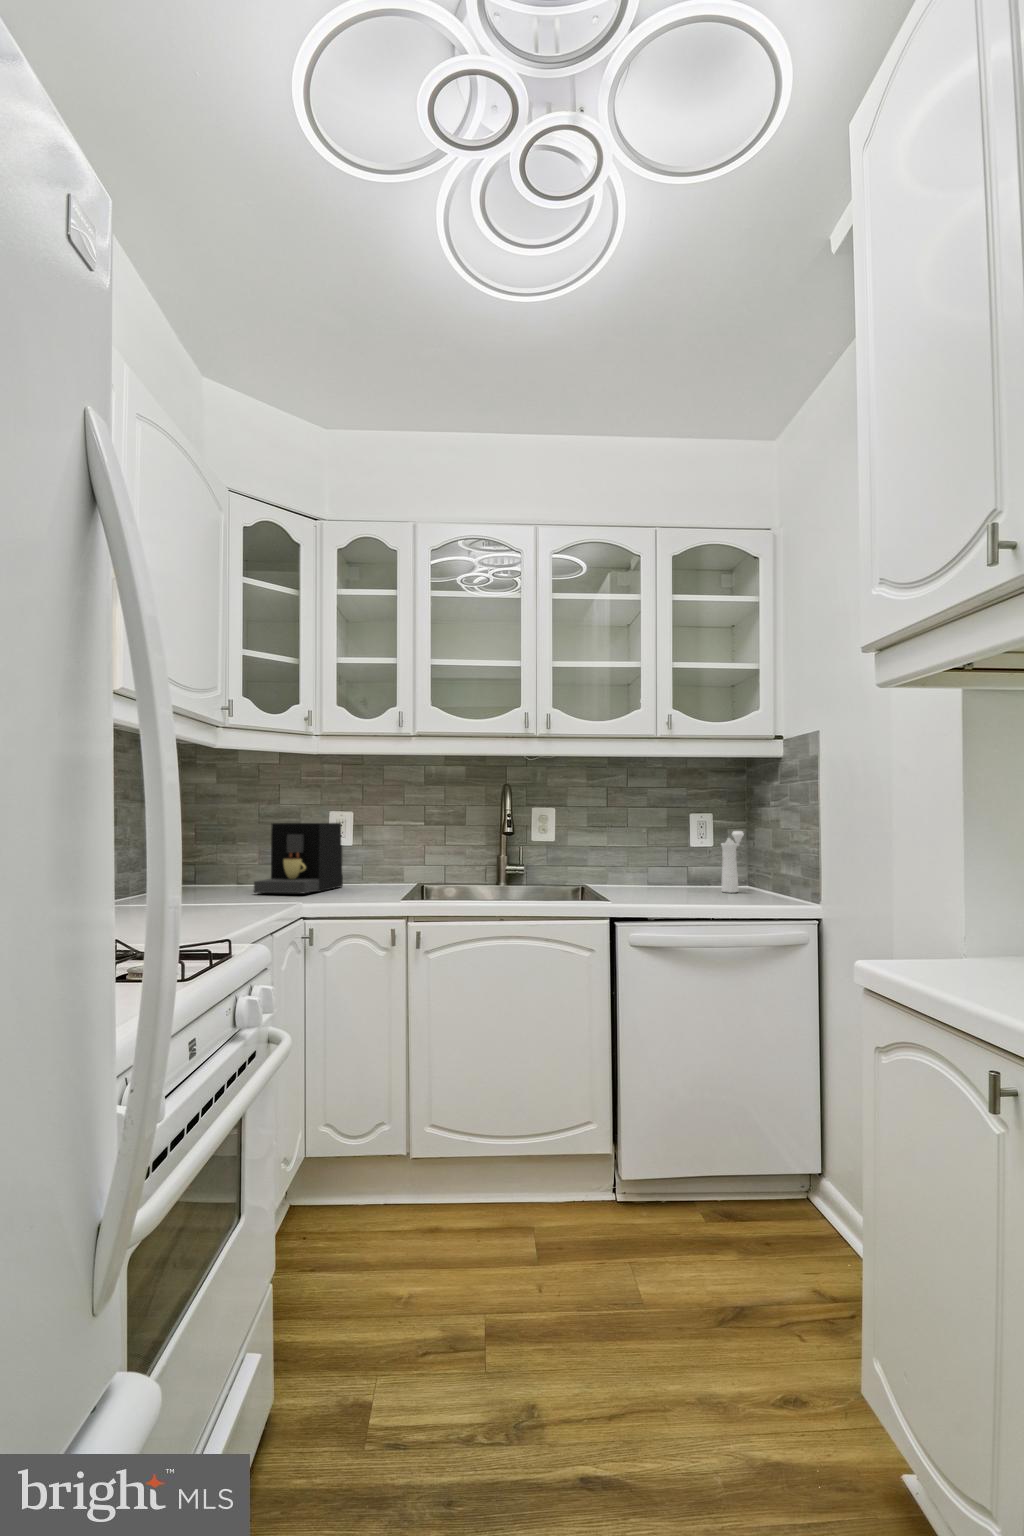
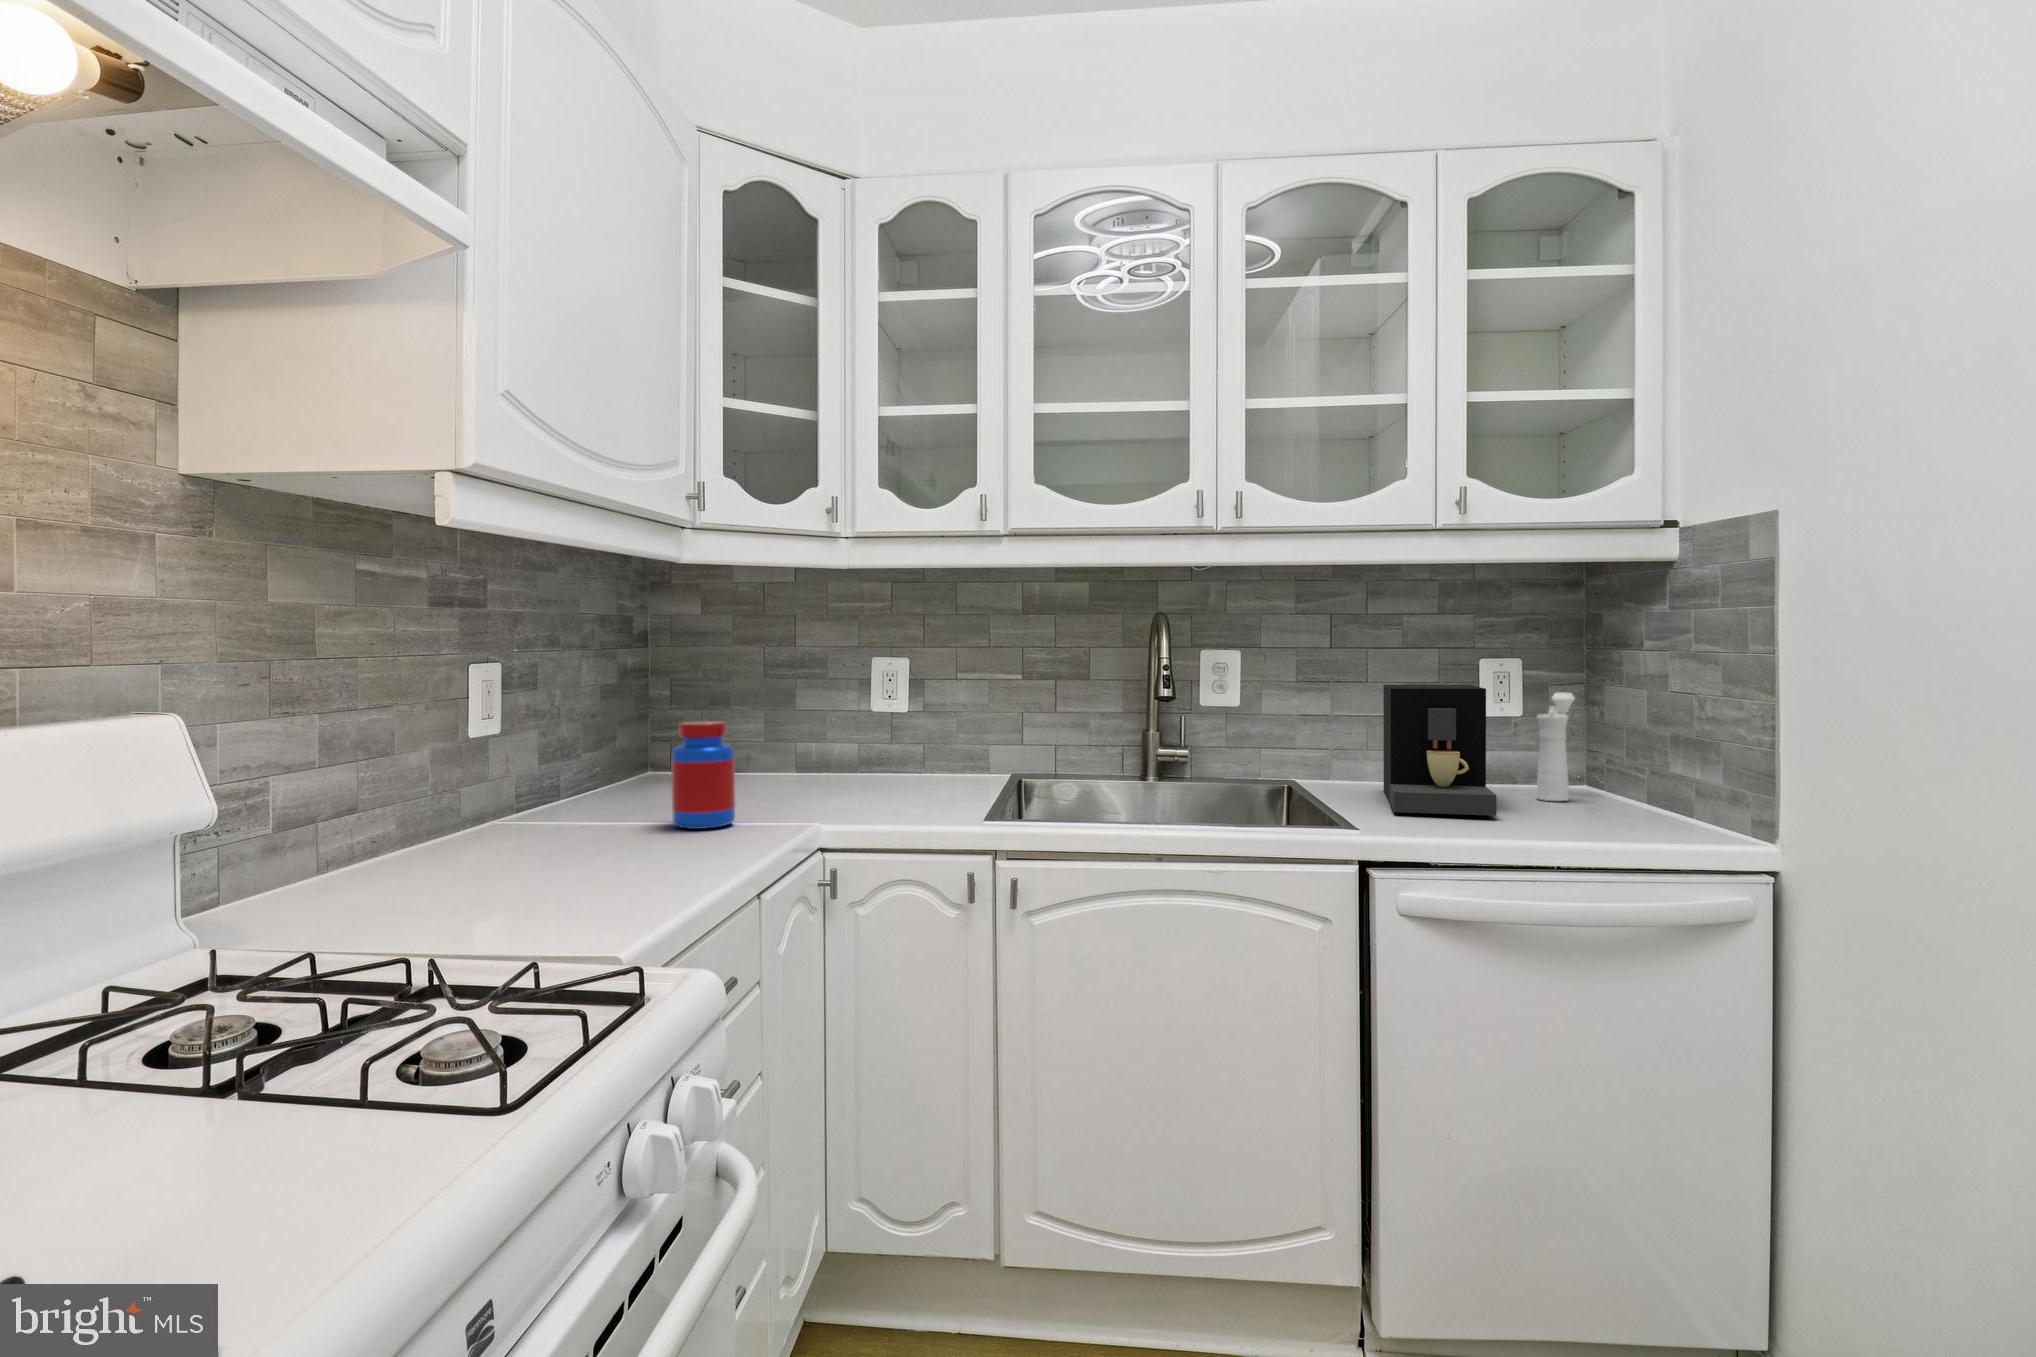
coffee maker: present [254,823,343,893] -> present [1383,685,1497,816]
jar: none [216,843,254,905] -> present [671,721,735,829]

